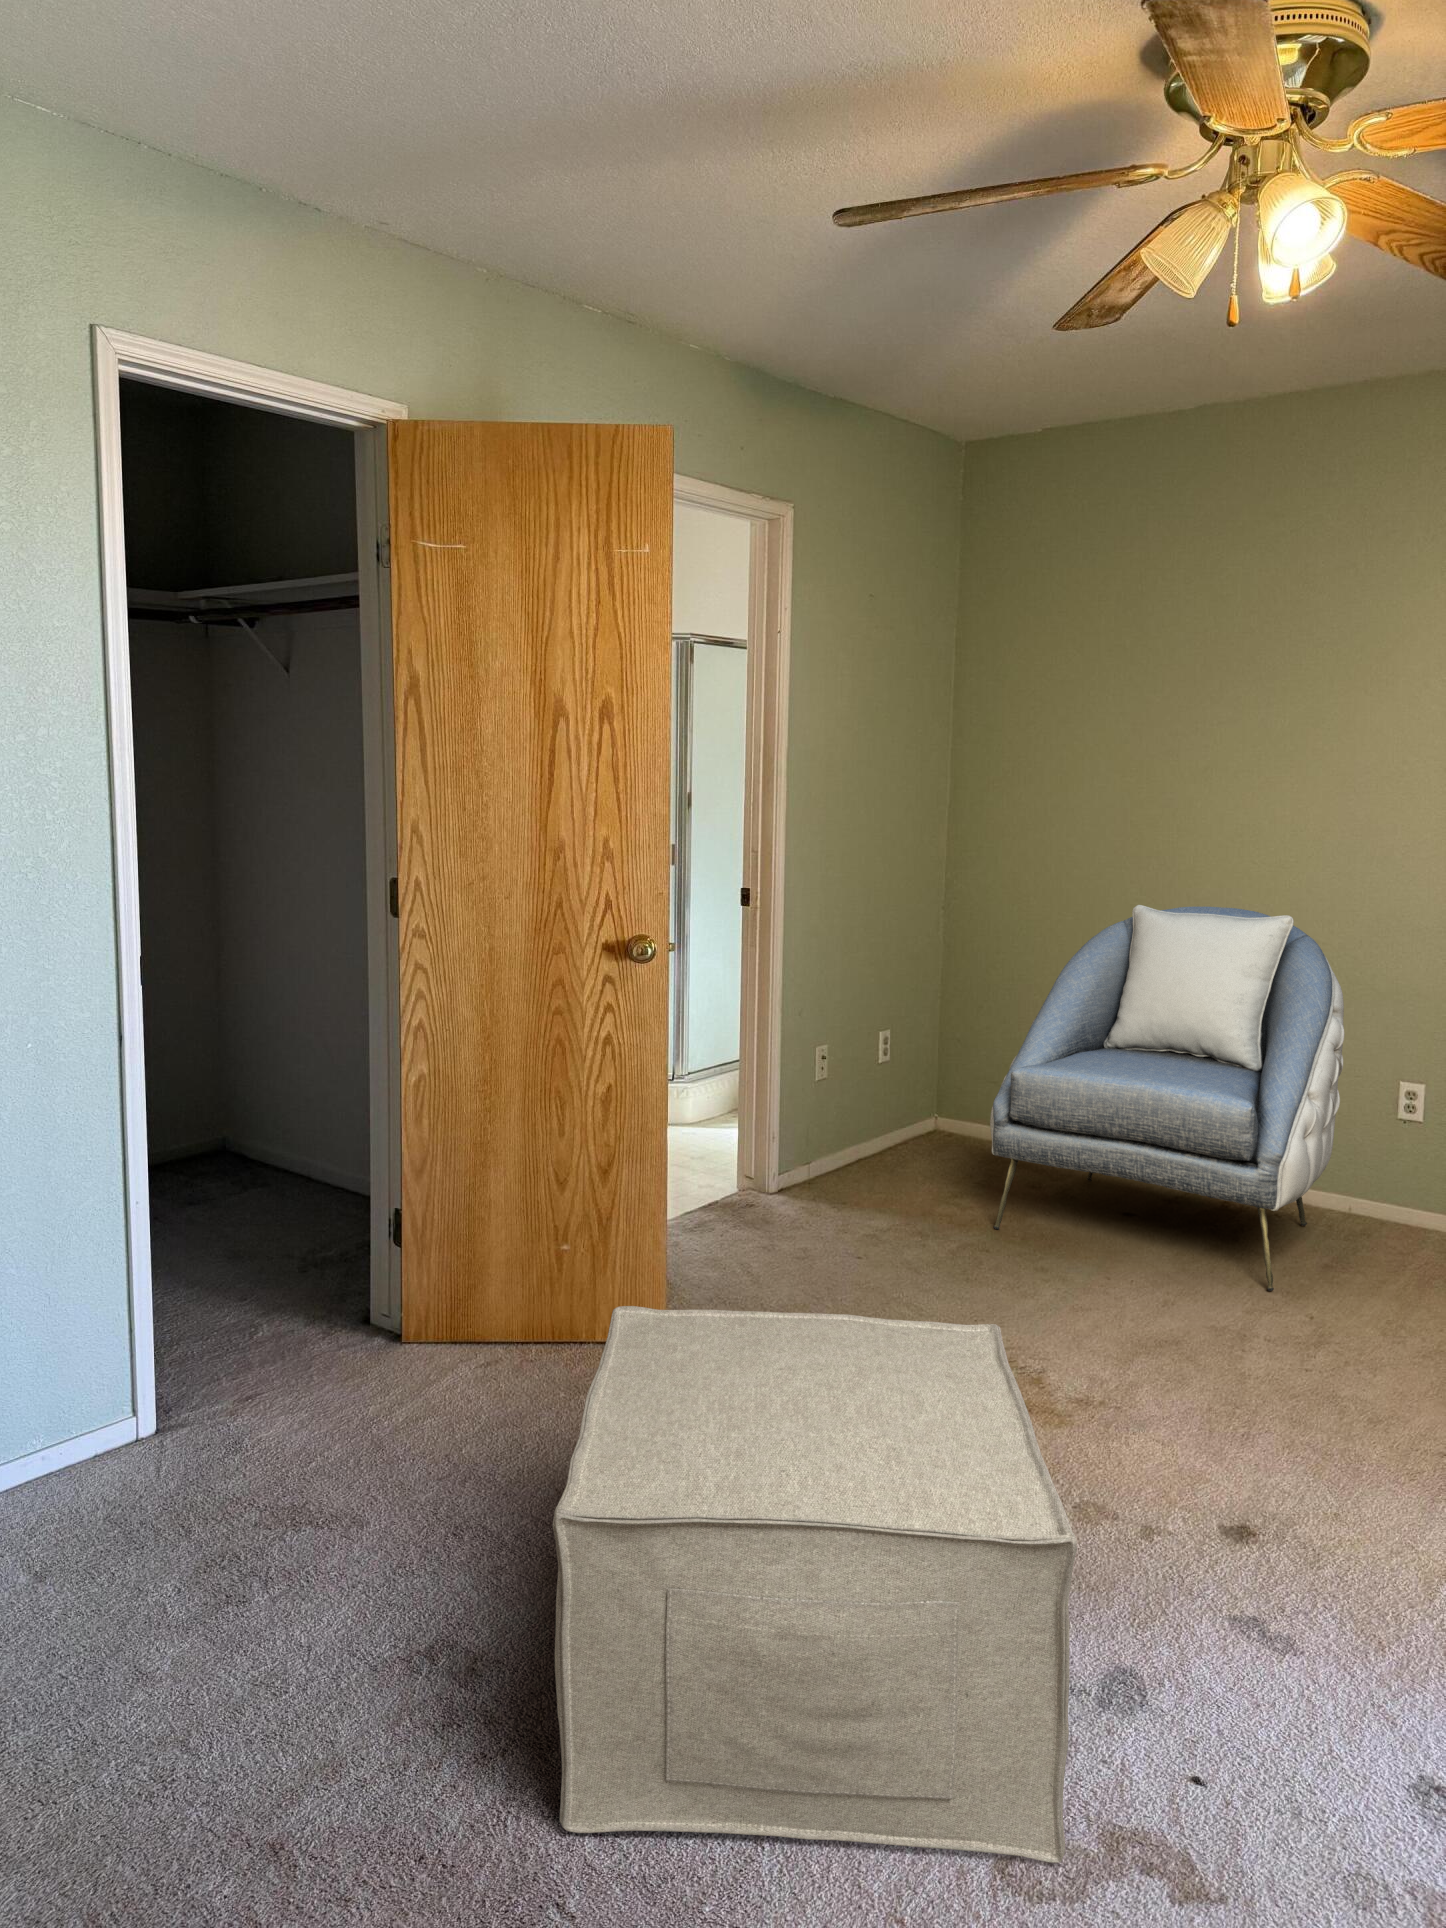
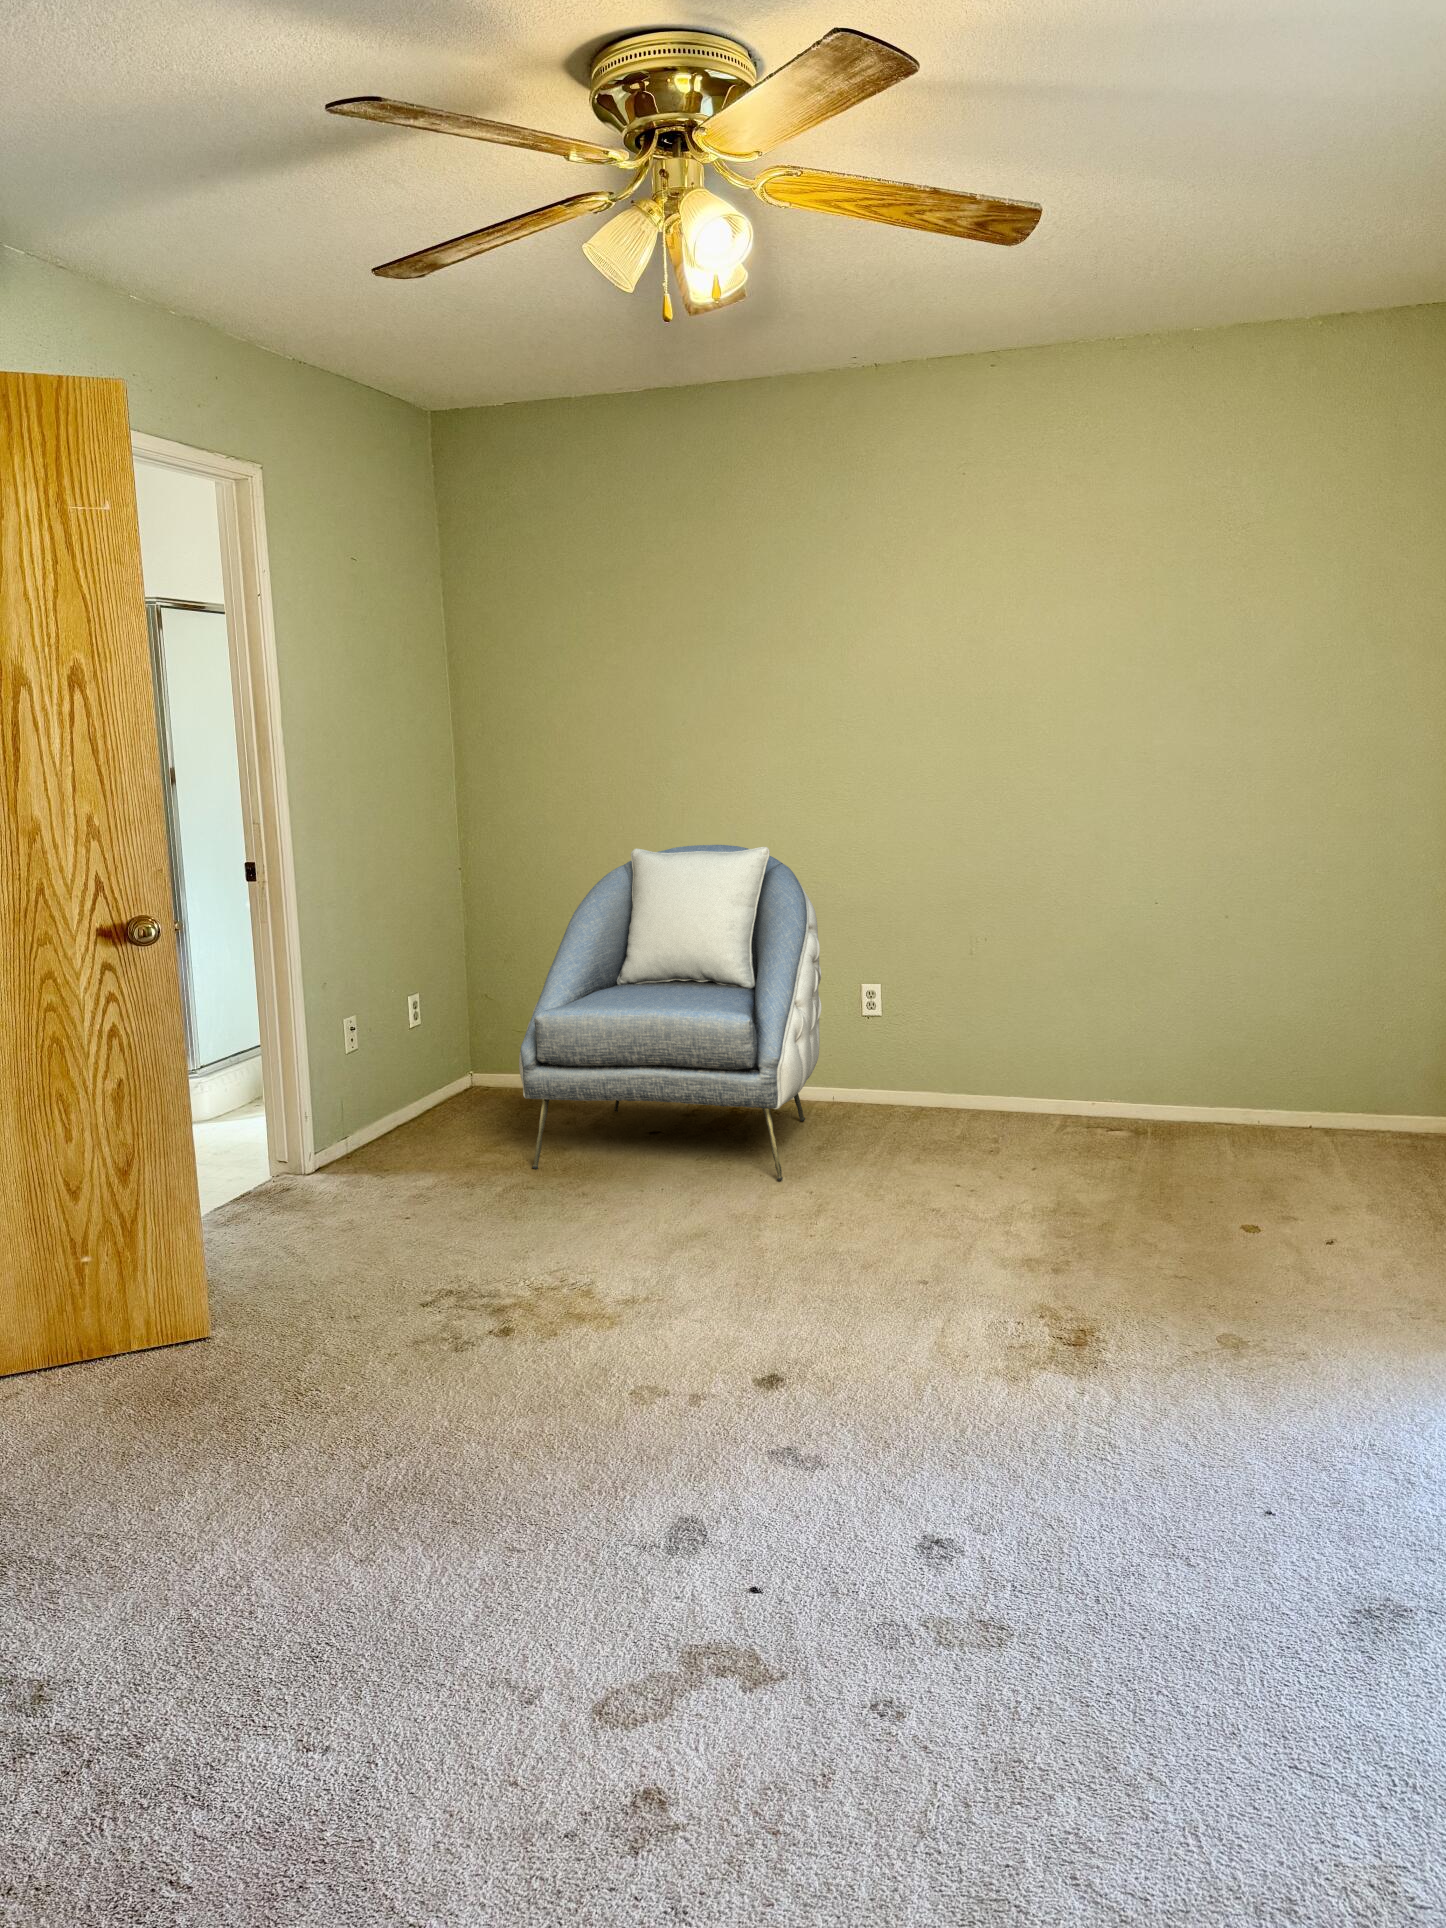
ottoman: present [553,1306,1077,1863] -> none [122,1240,652,1811]

